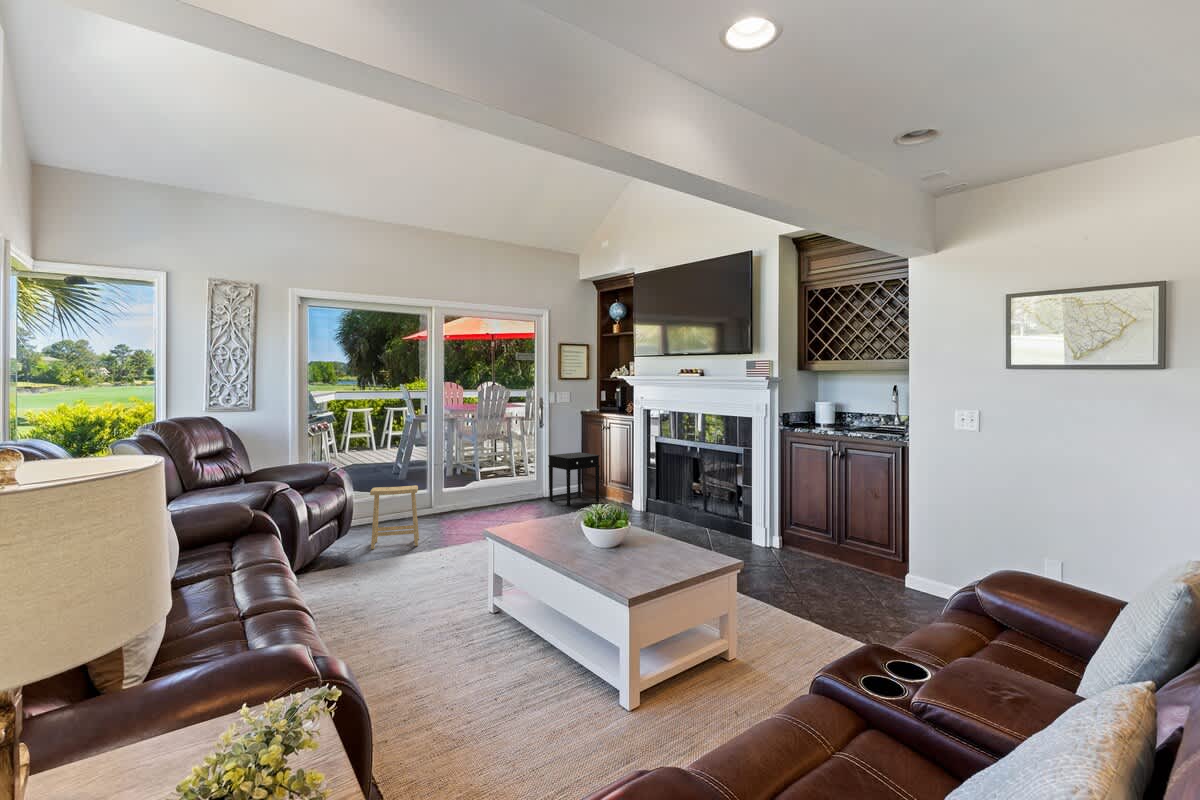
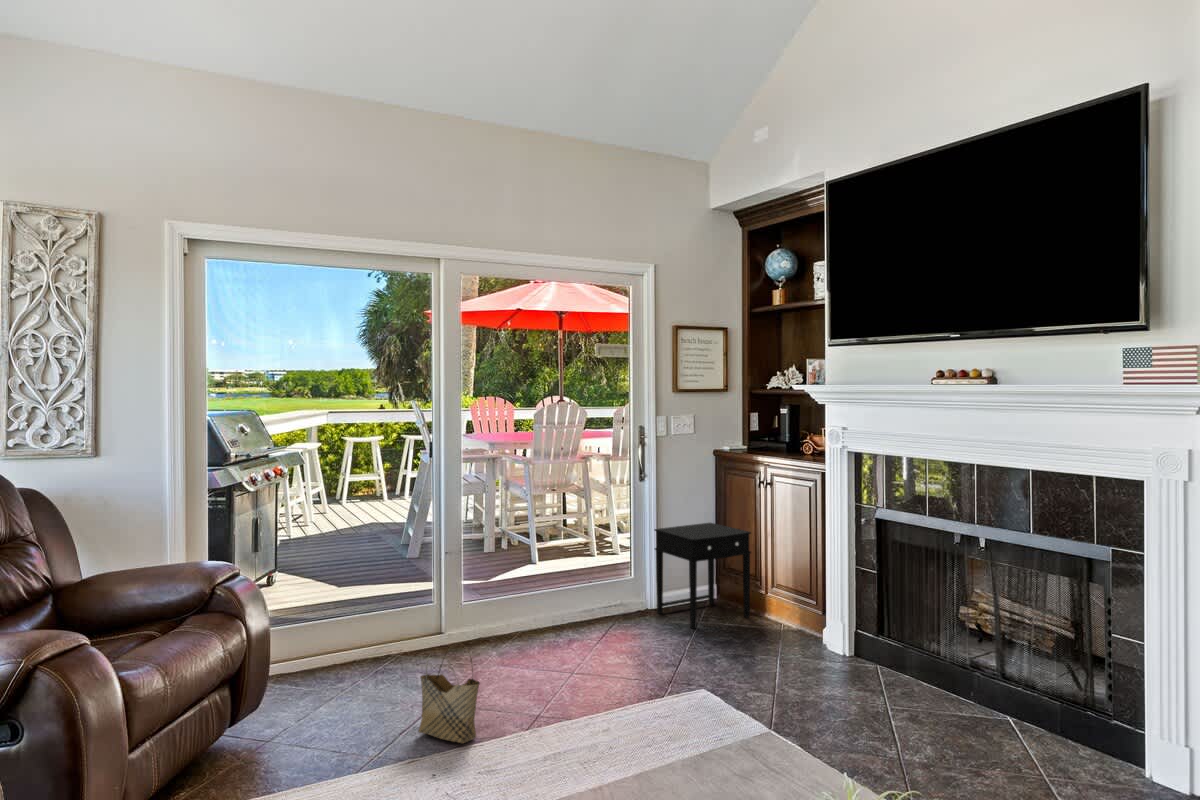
footstool: present [370,485,419,549] -> none [290,610,396,749]
woven basket: none [433,499,463,544] -> present [419,643,480,743]

